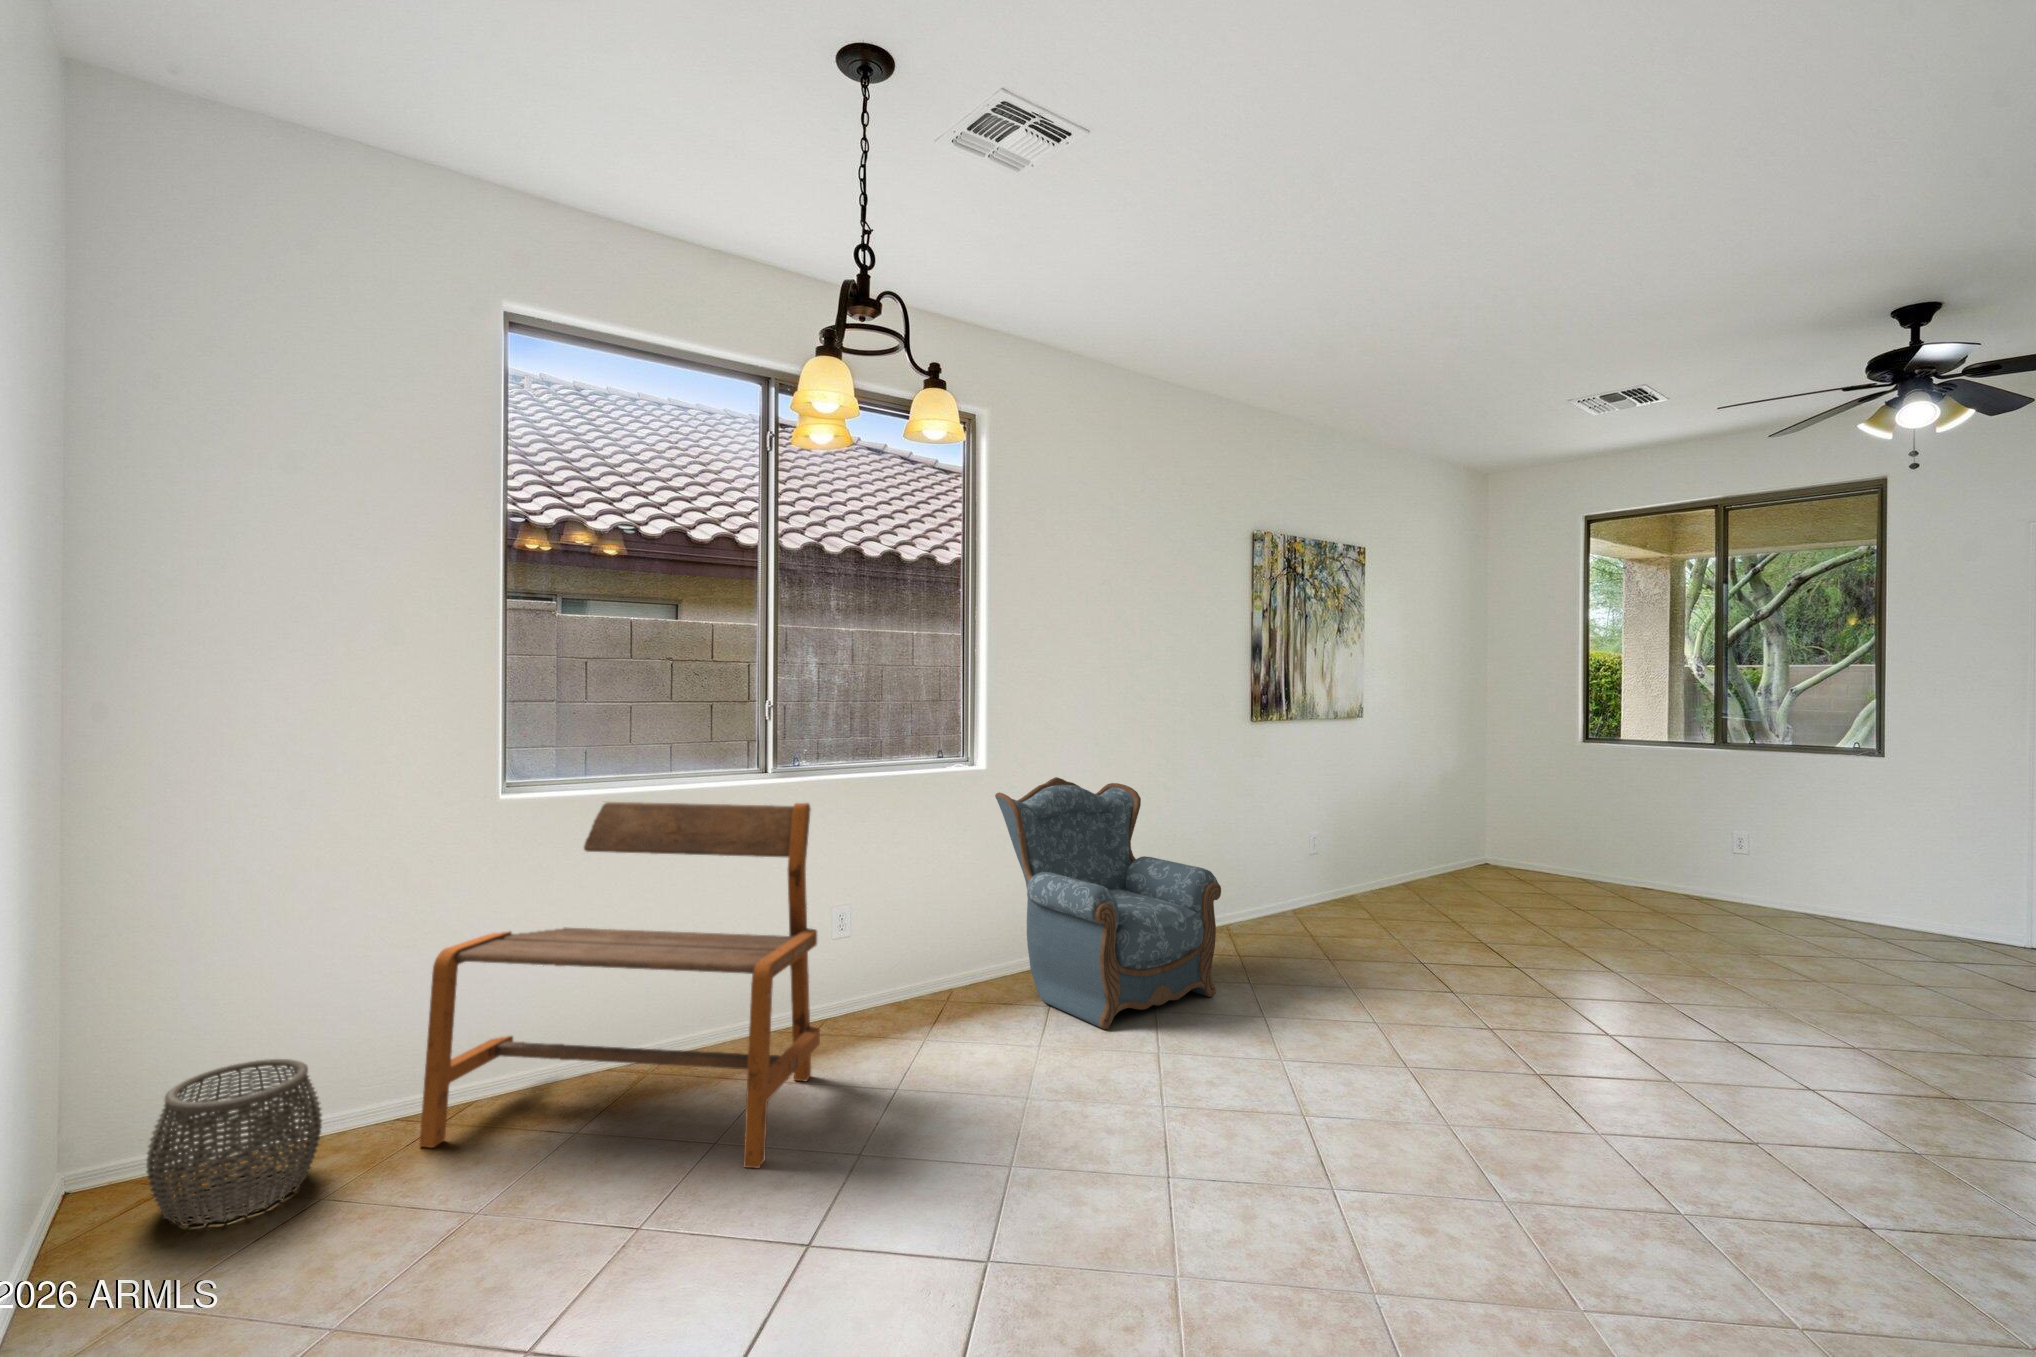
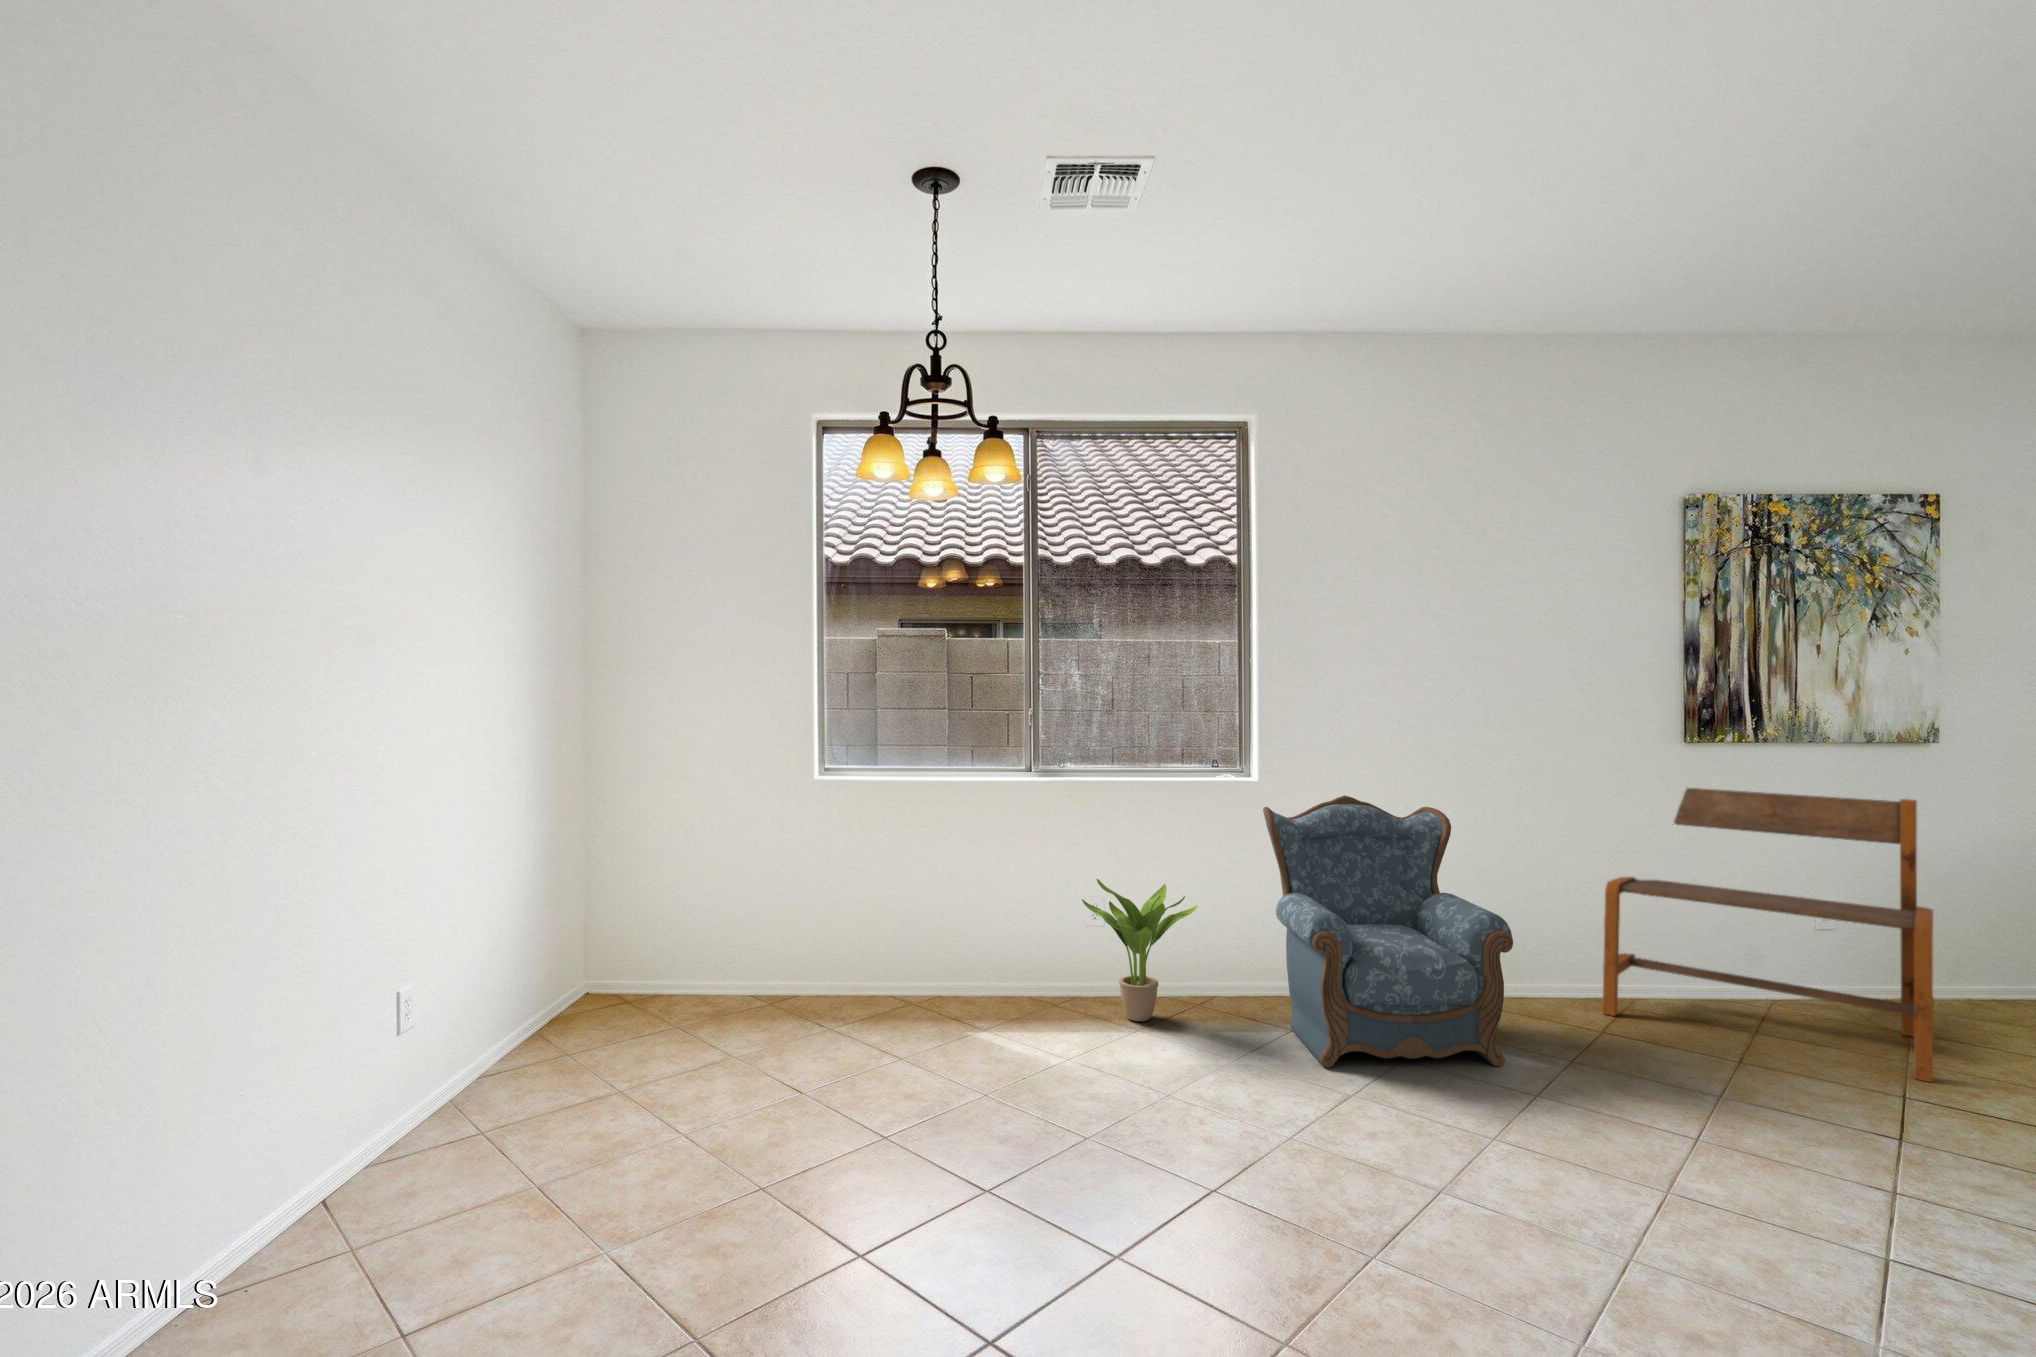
bench: present [419,802,820,1168] -> present [1602,788,1934,1082]
potted plant: none [839,880,954,1027] -> present [1082,879,1198,1021]
woven basket: present [146,1059,322,1226] -> none [600,940,693,1035]

